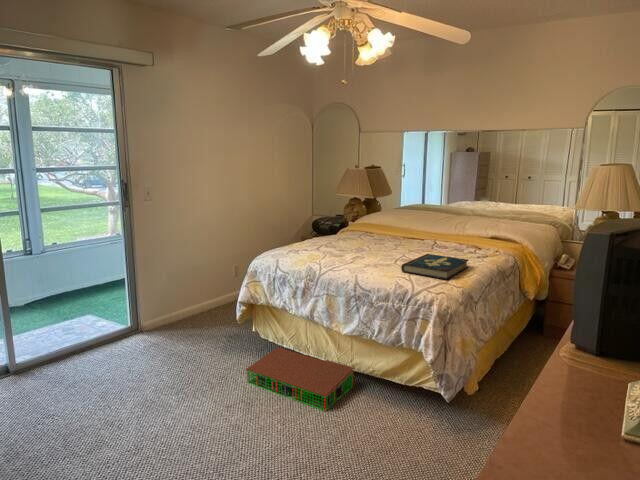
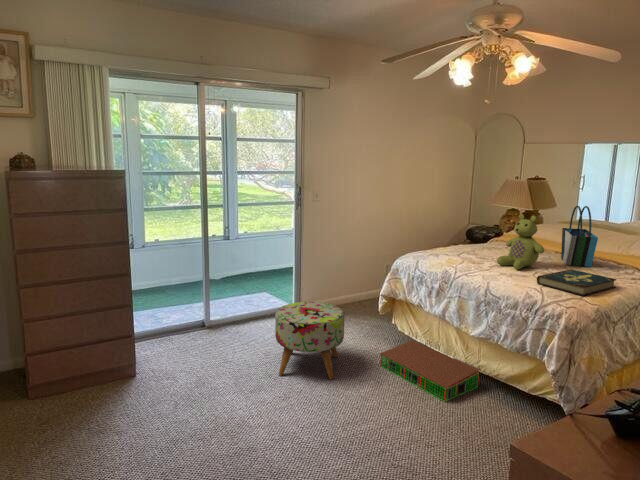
tote bag: none [409,191,445,250] -> present [561,206,598,267]
stuffed bear: none [357,202,401,259] -> present [497,214,544,269]
ottoman: none [112,321,203,421] -> present [275,302,345,379]

